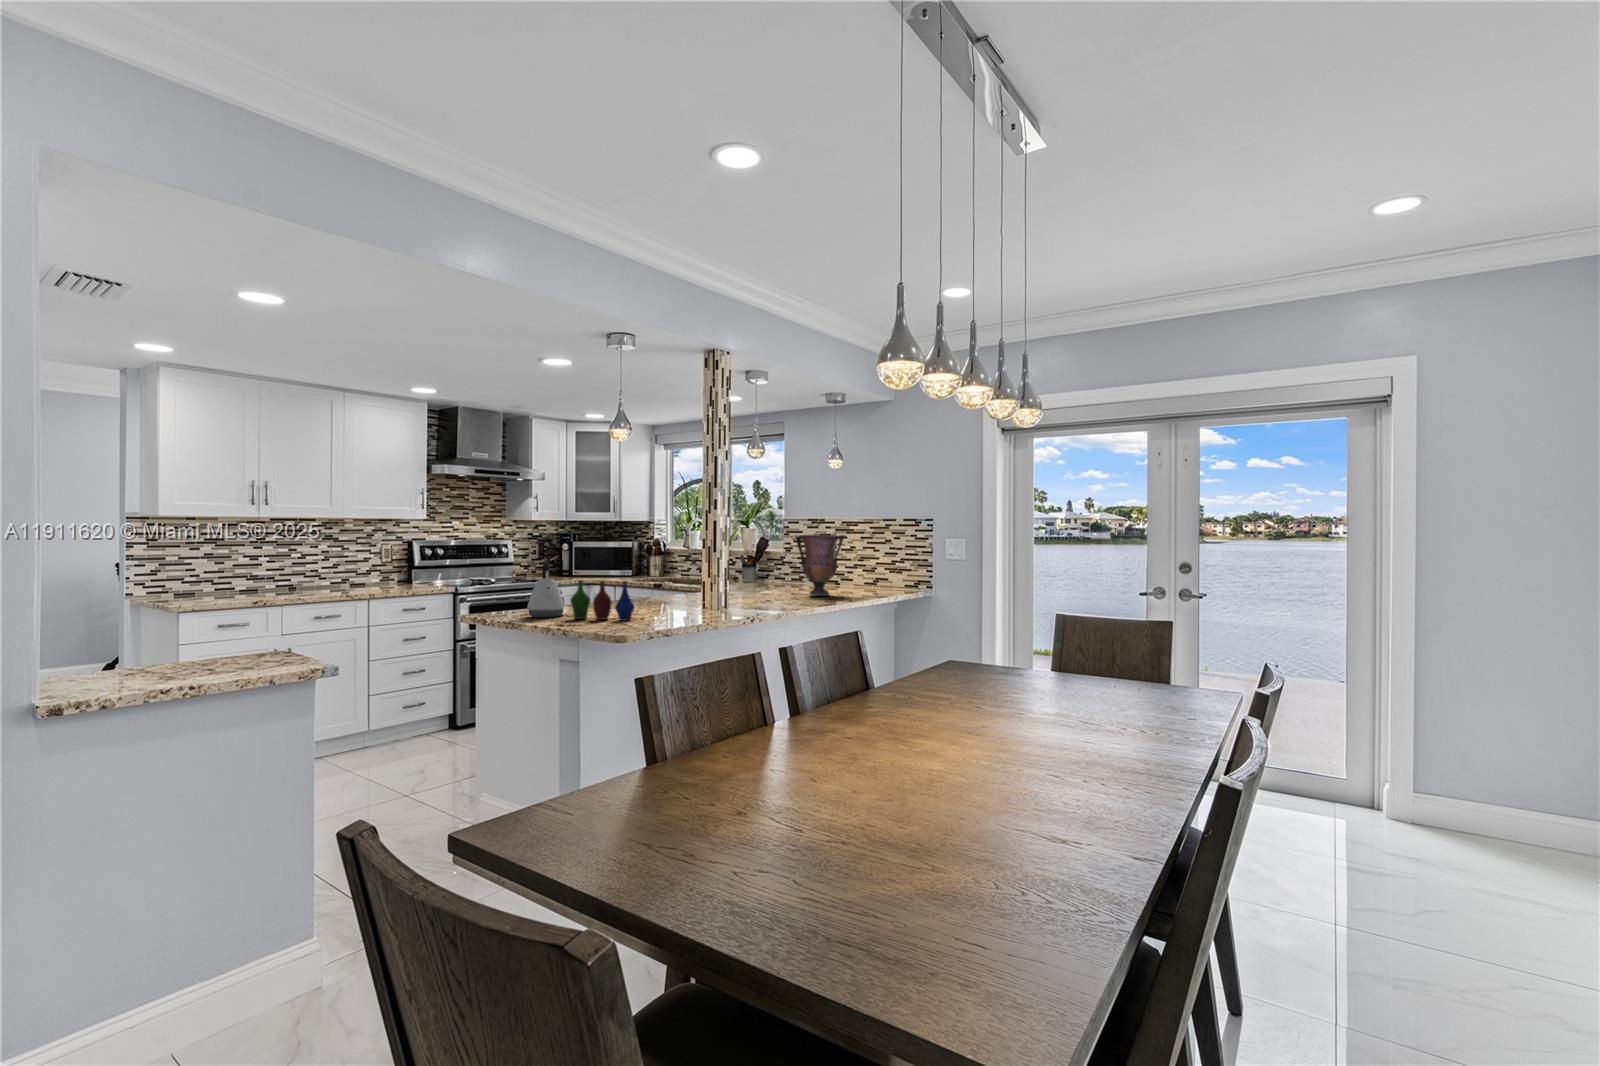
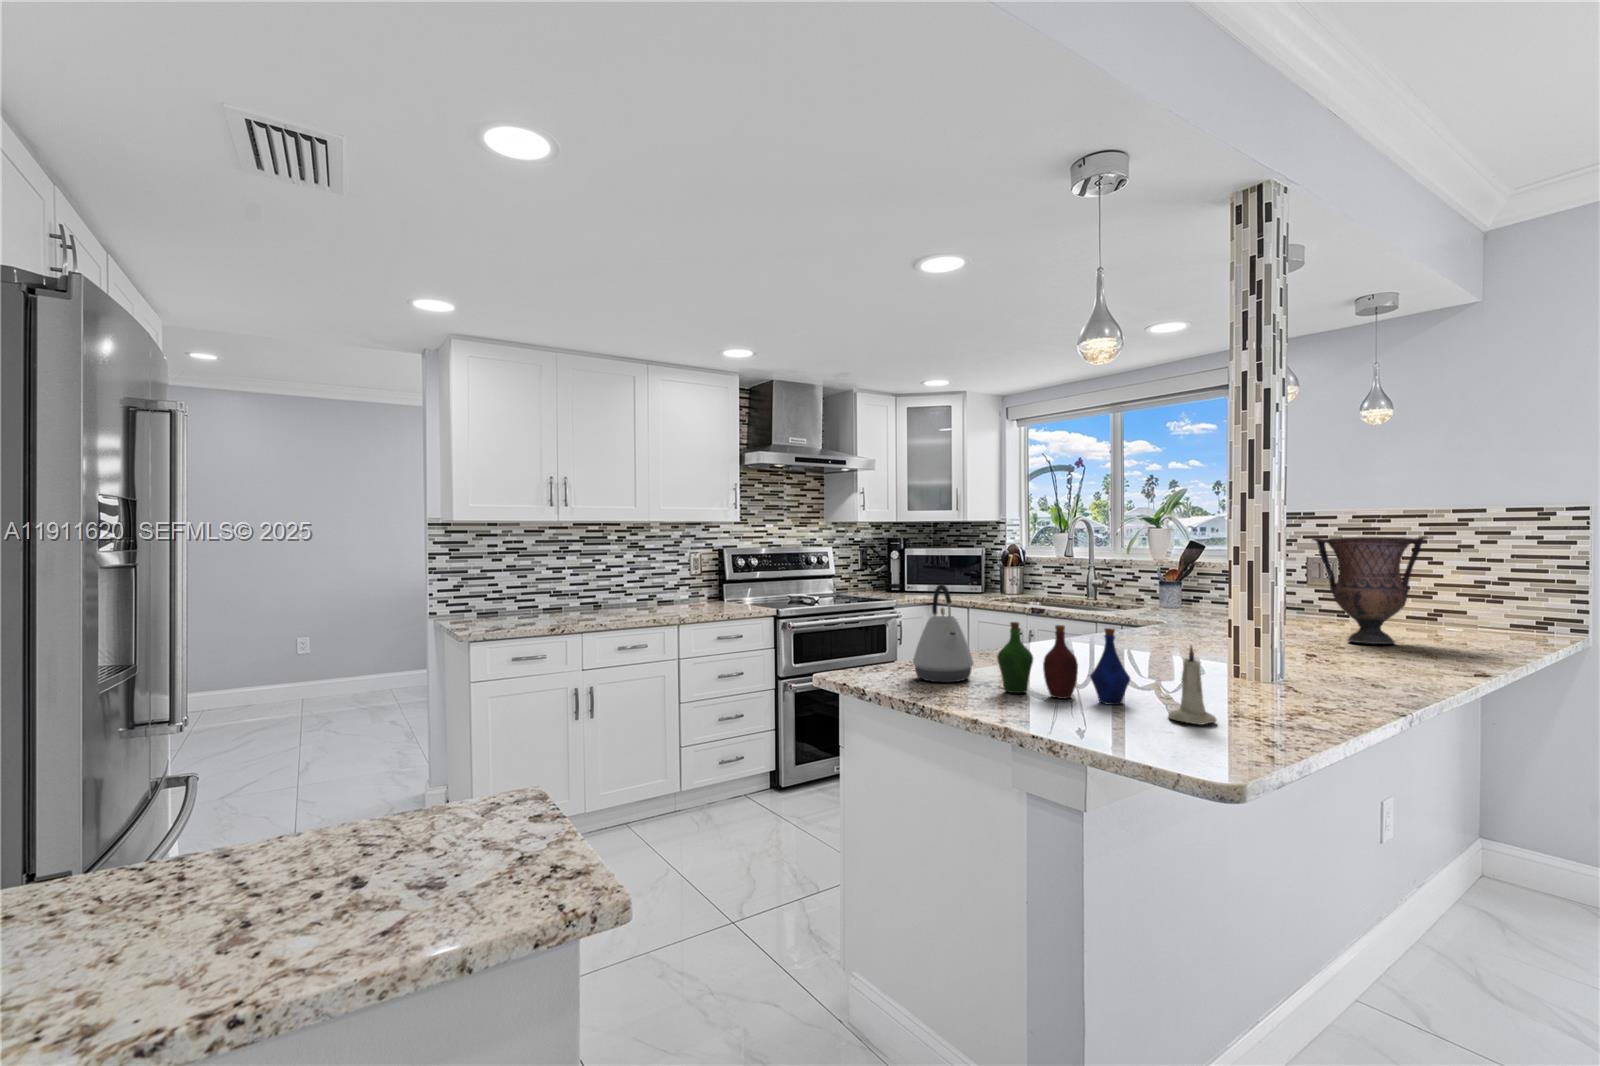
candle: none [641,586,662,623] -> present [1168,646,1217,725]

